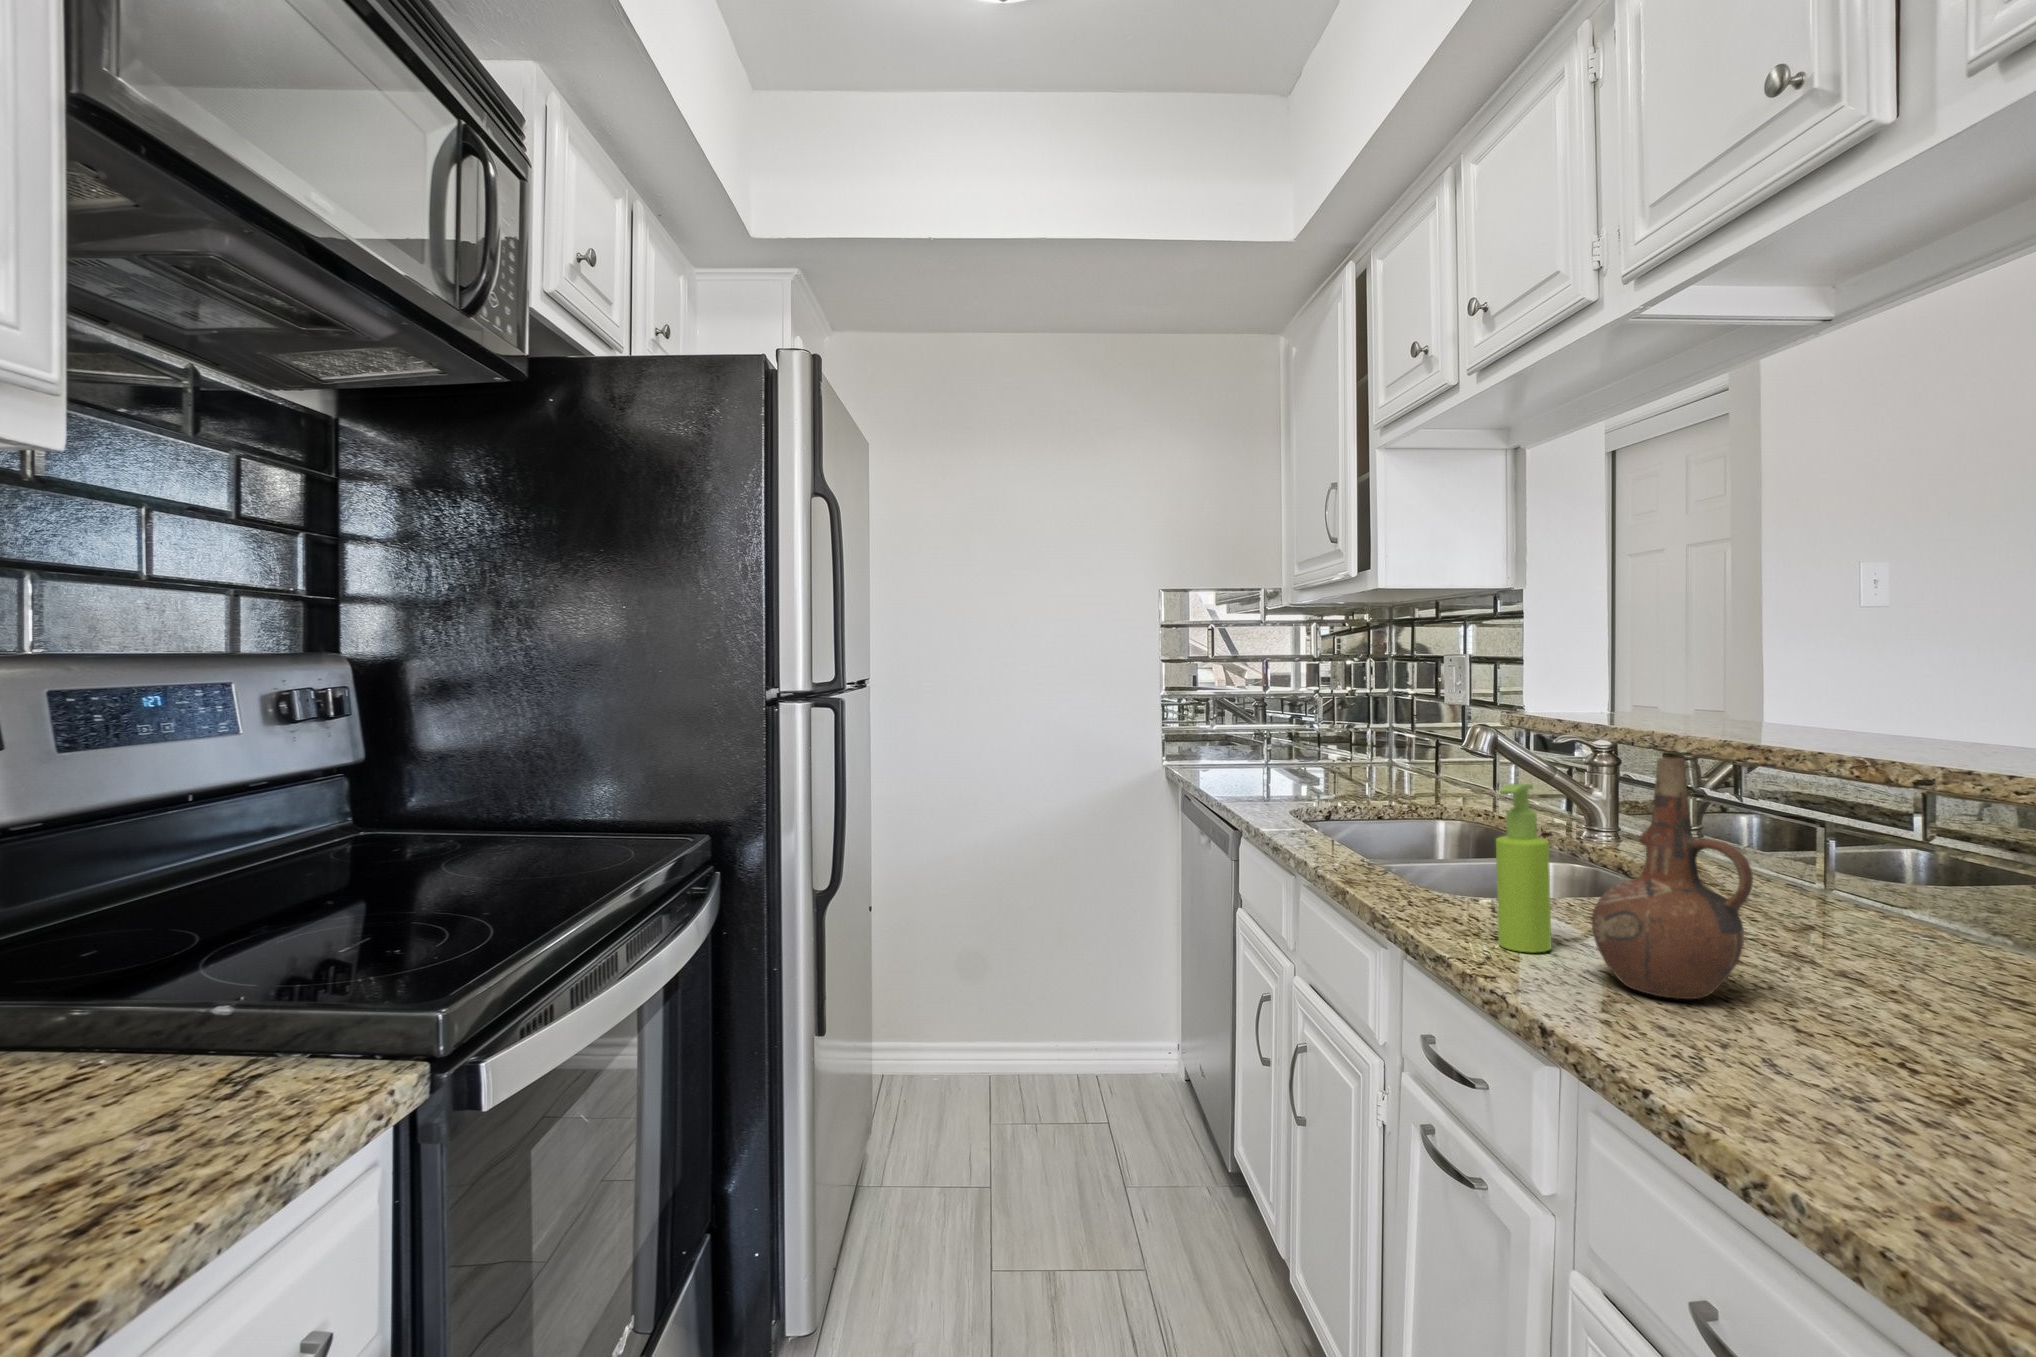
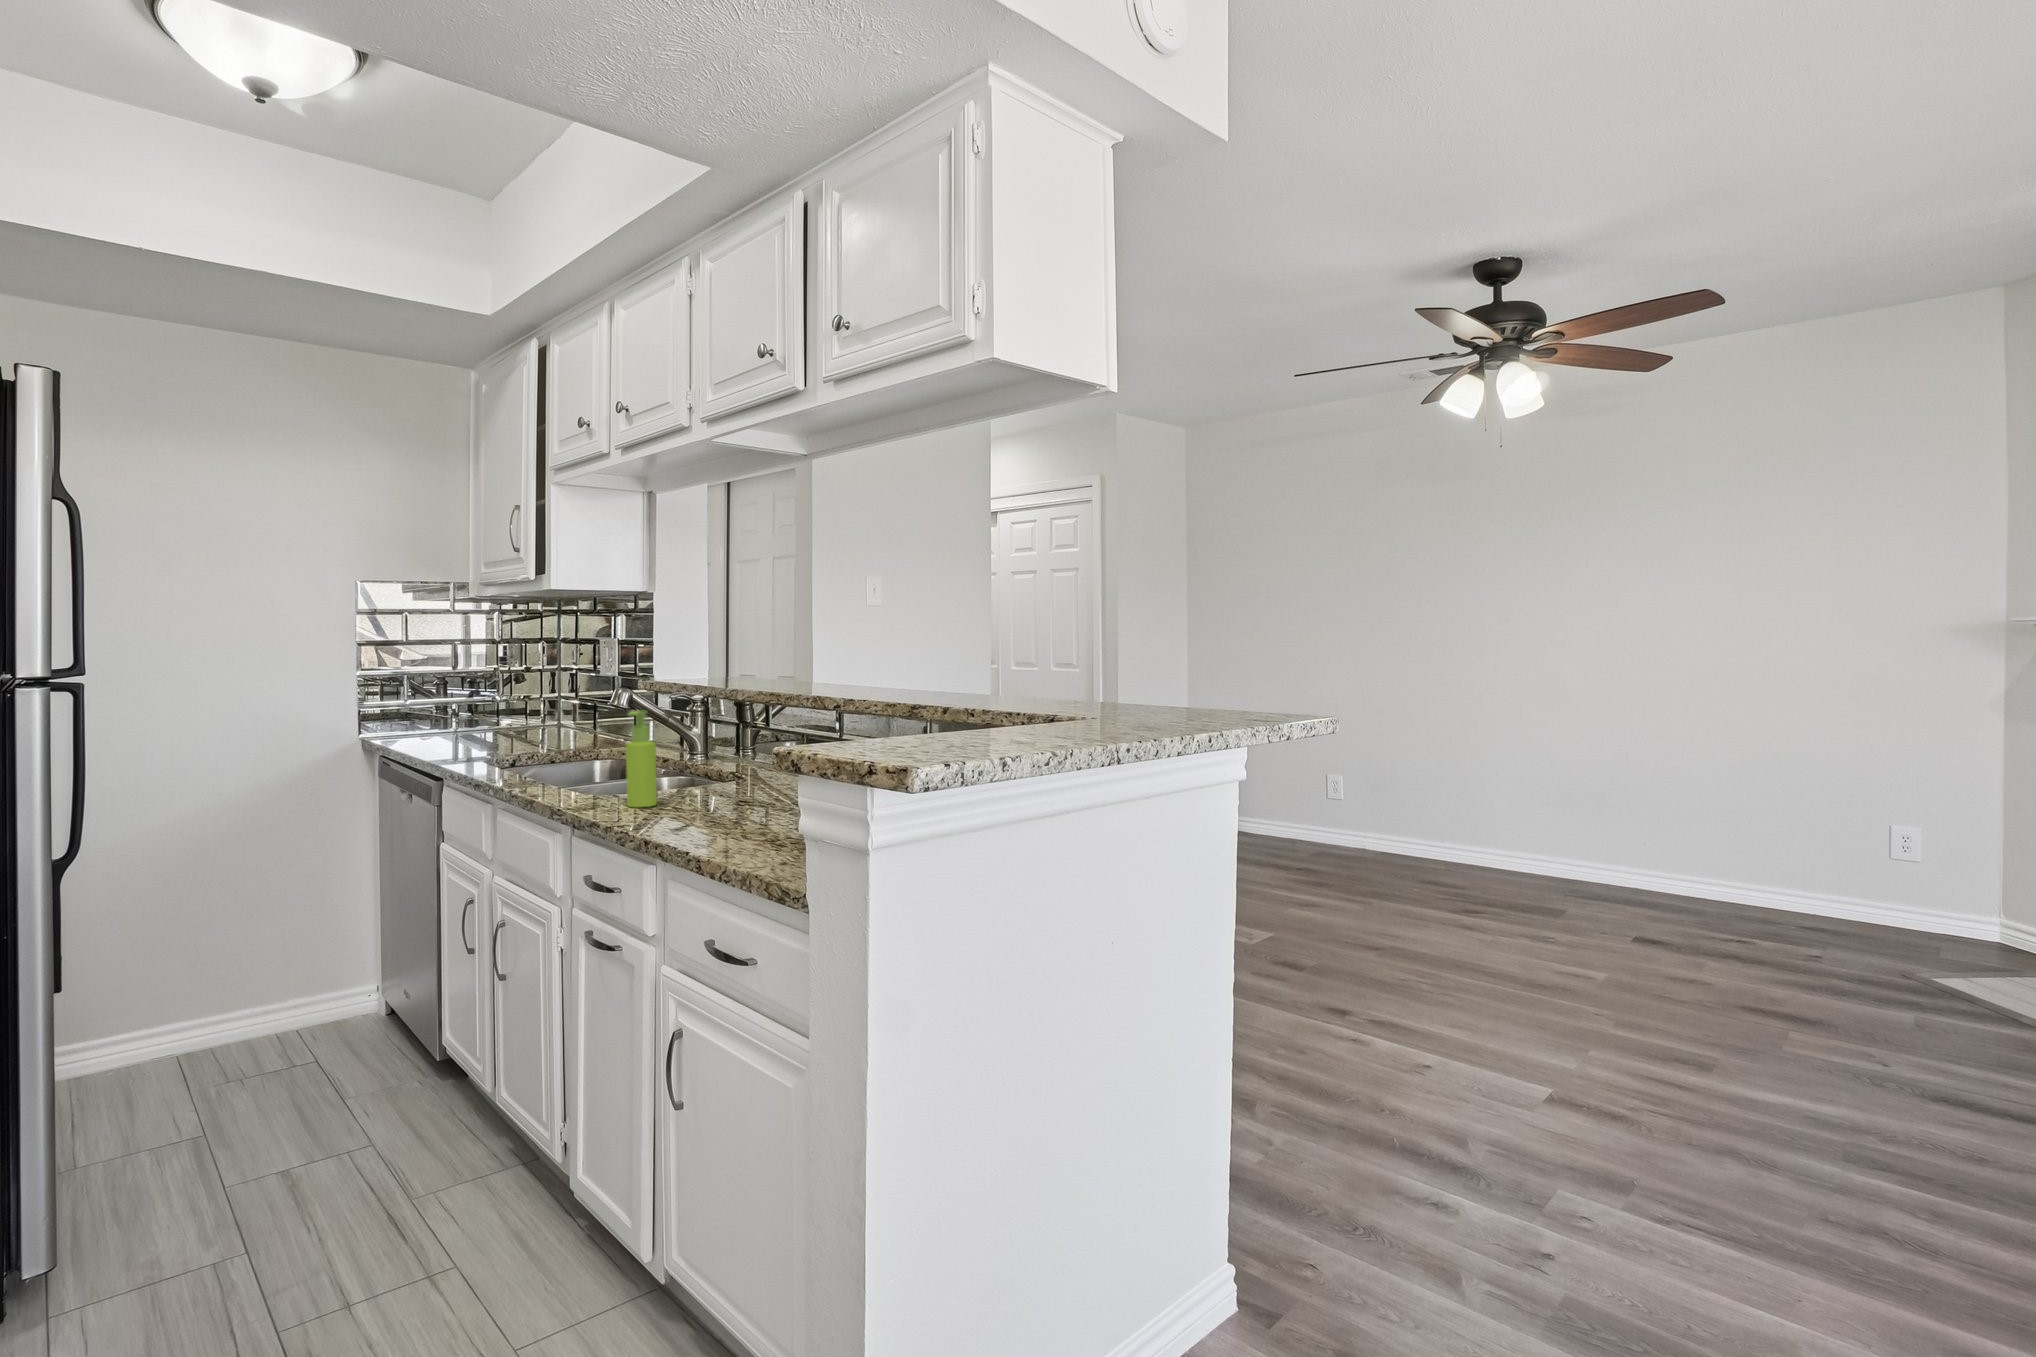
ceramic pitcher: present [1592,757,1753,999] -> none [675,690,750,814]

